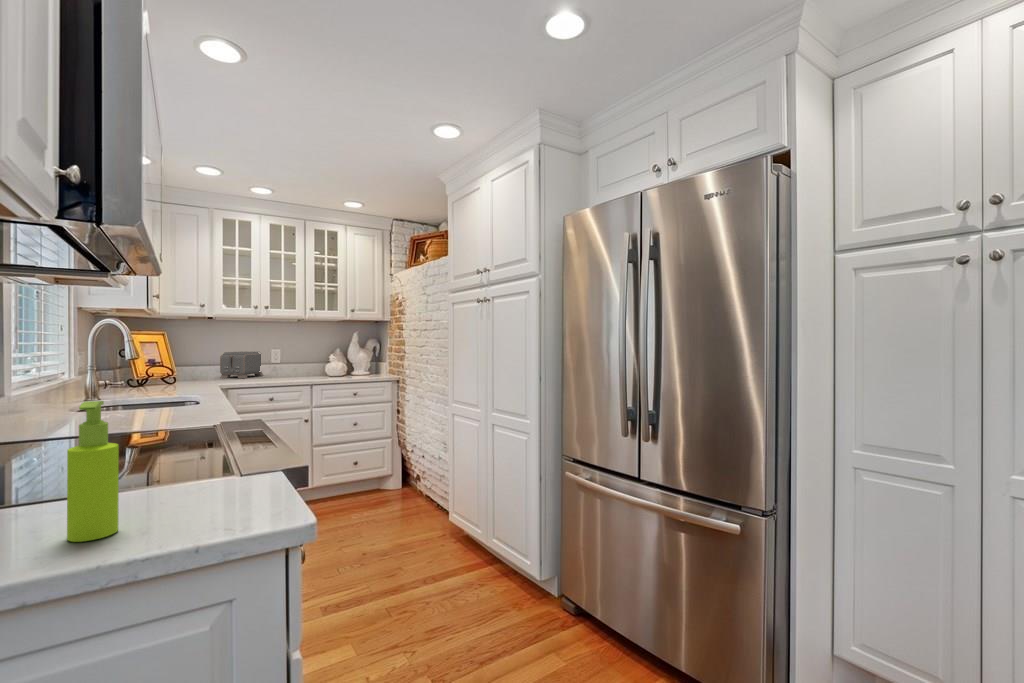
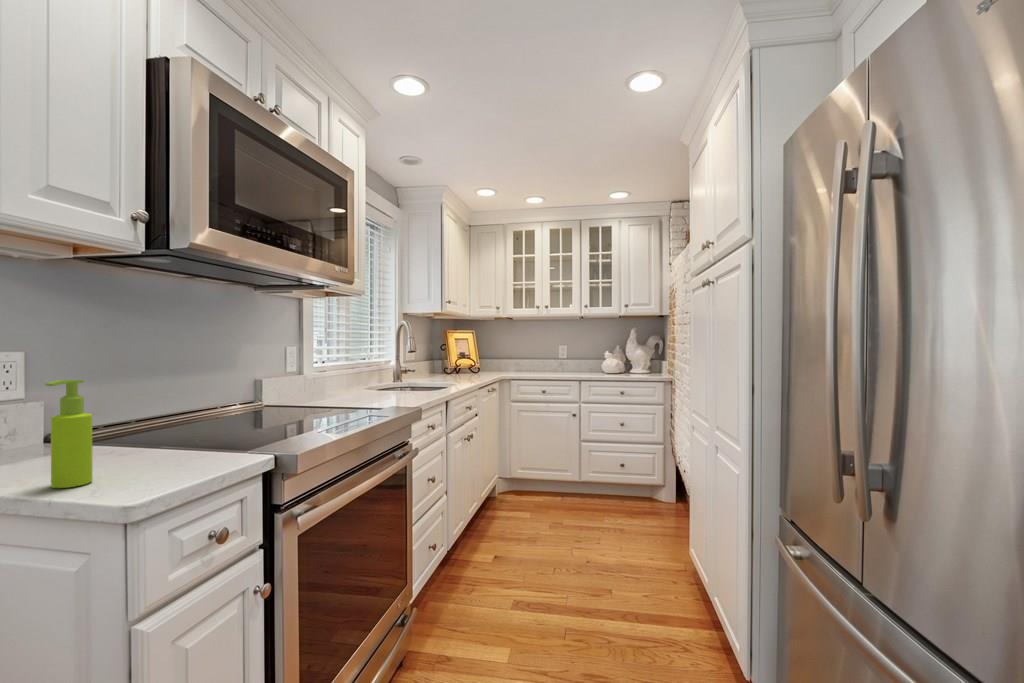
toaster: present [220,352,263,378] -> none [516,347,553,371]

